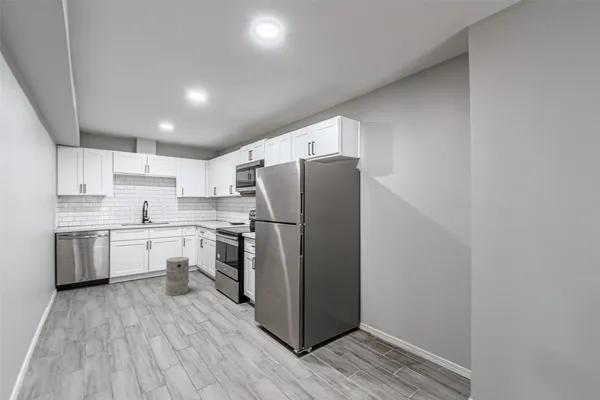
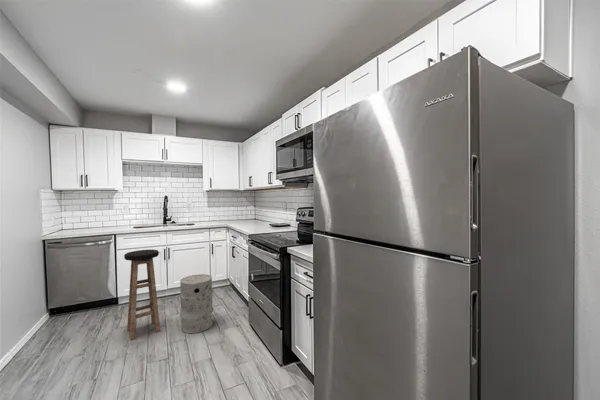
bar stool: none [126,239,151,300] -> present [124,250,160,340]

